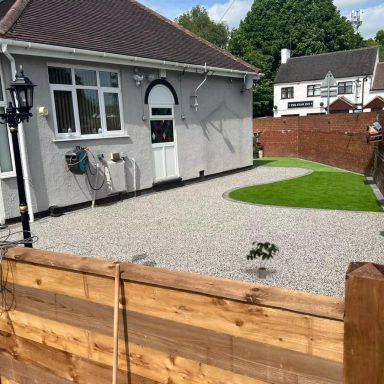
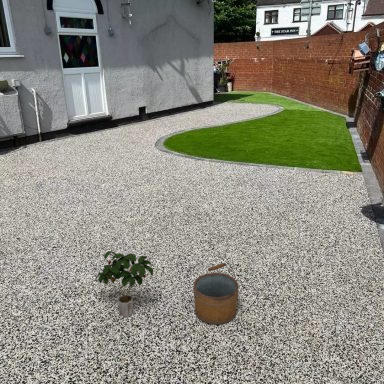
bucket: none [300,248,325,280] -> present [194,263,238,324]

